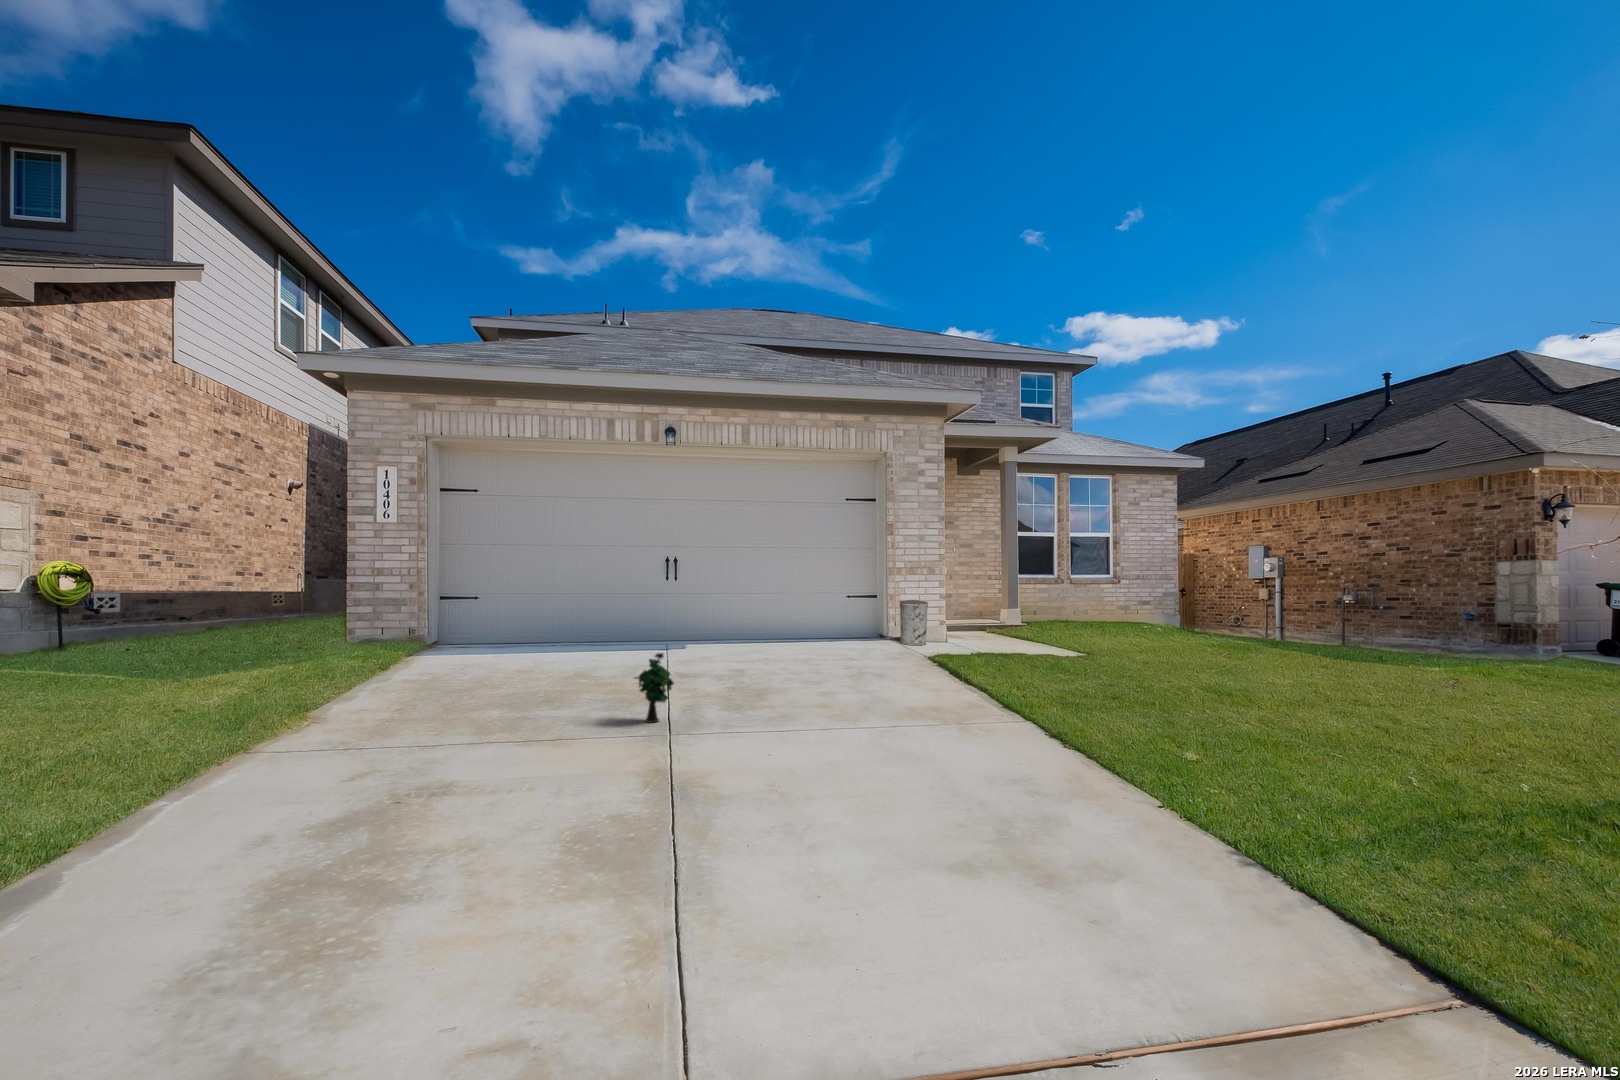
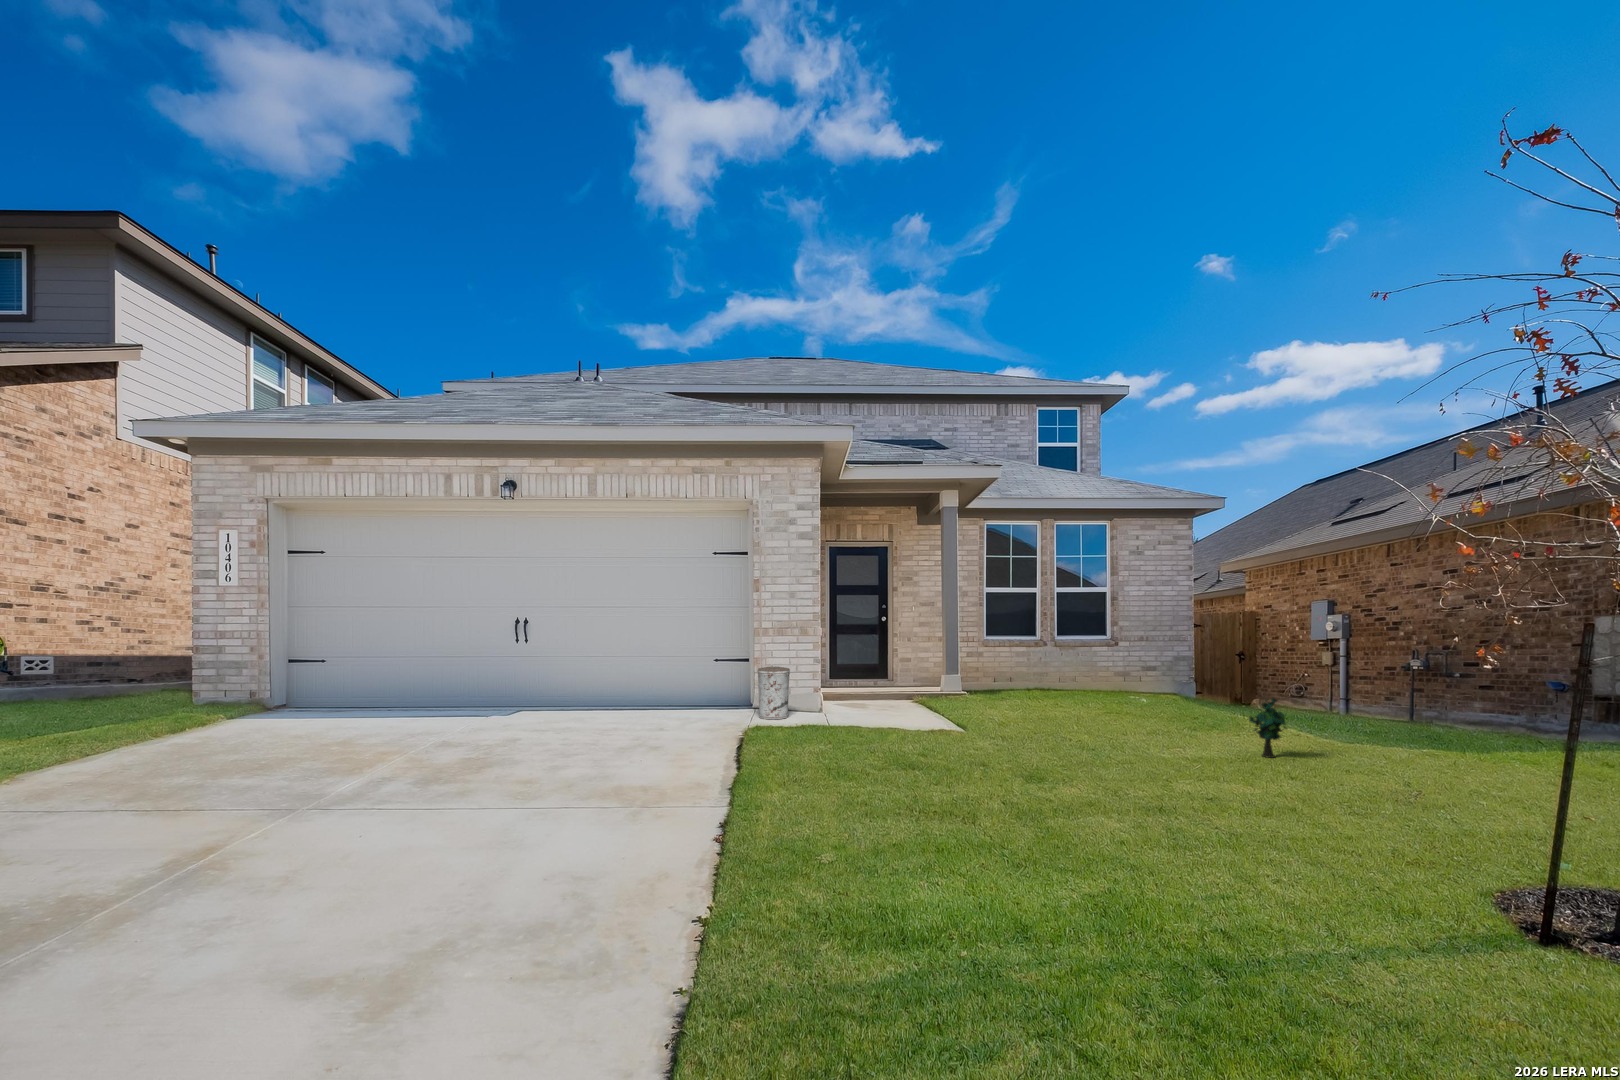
decorative plant: present [635,653,674,723] -> present [1249,698,1286,758]

